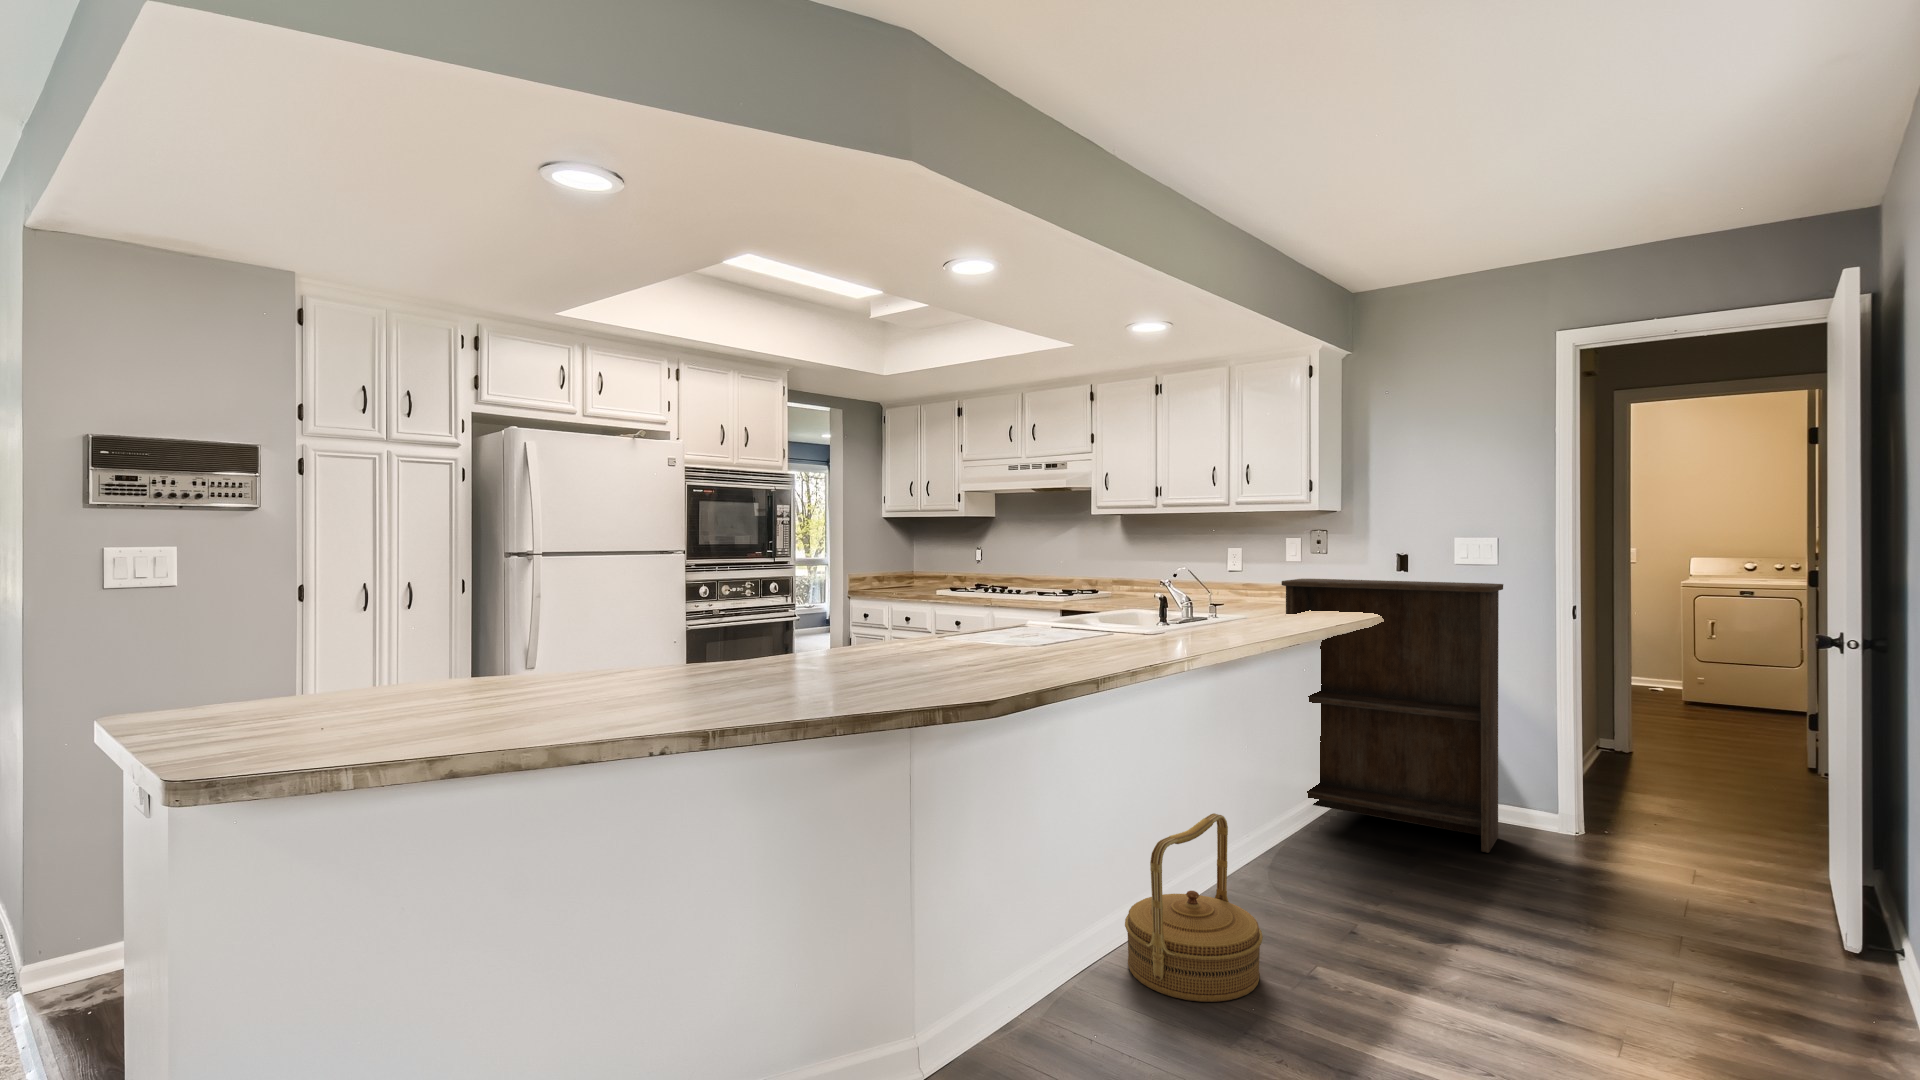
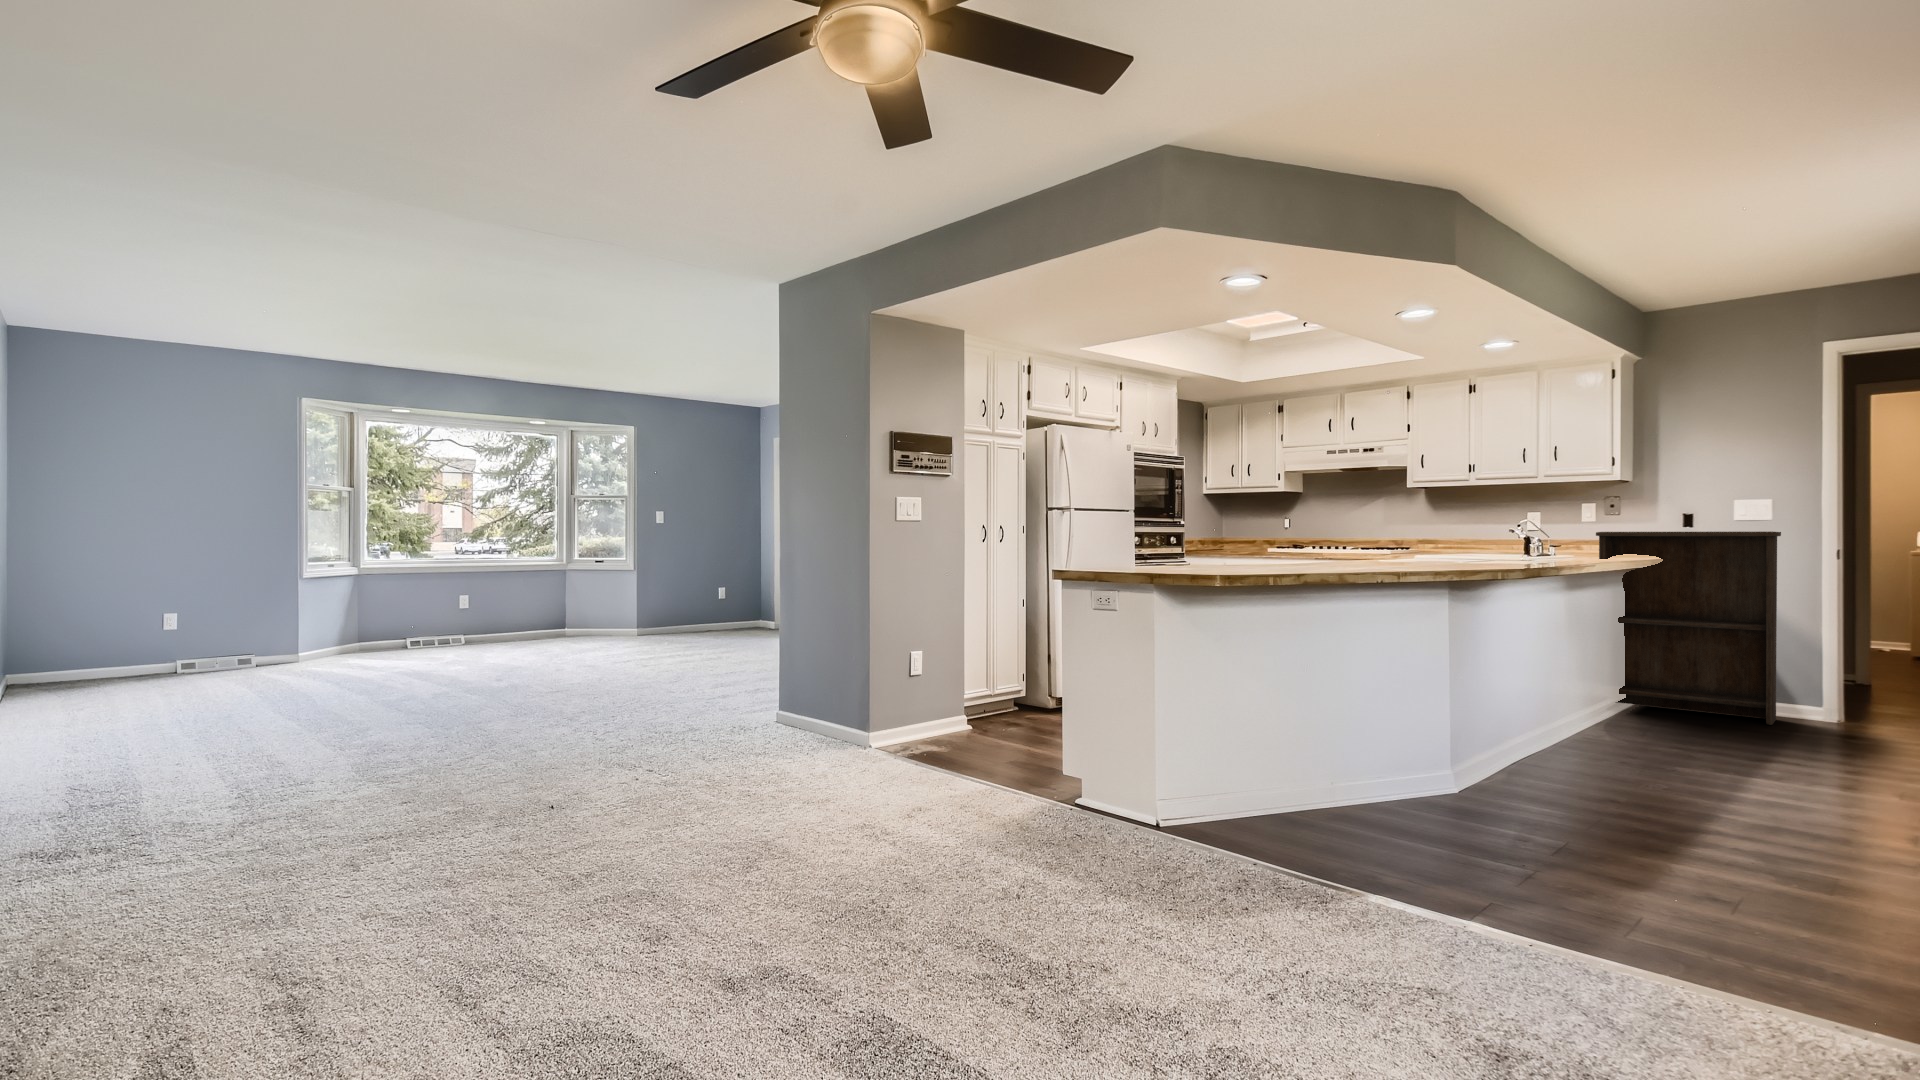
woven basket: present [1125,813,1263,1002] -> none [1544,668,1645,771]

